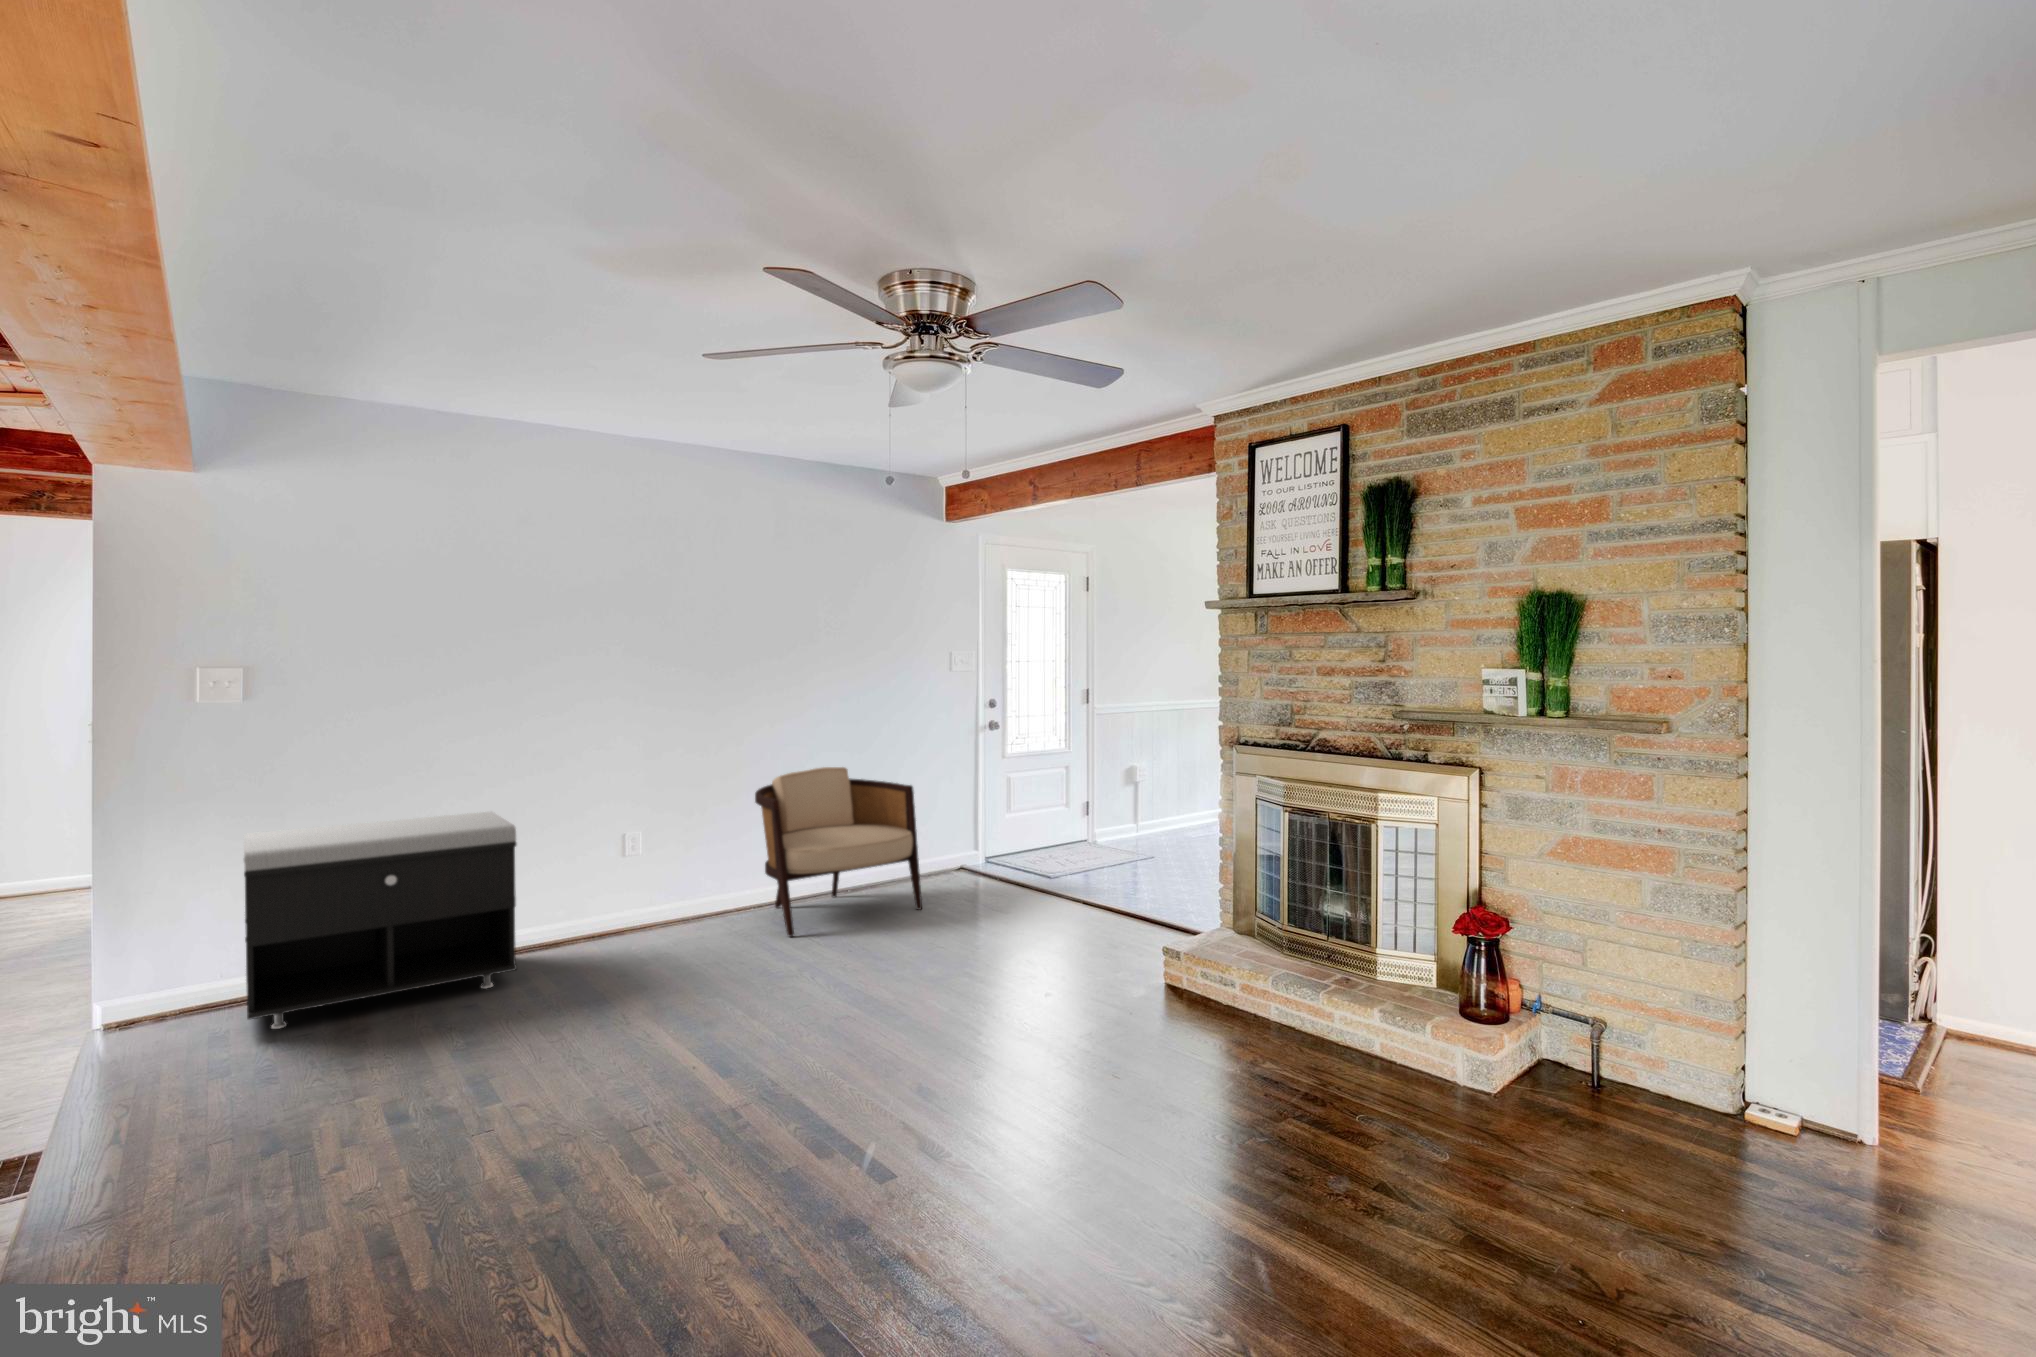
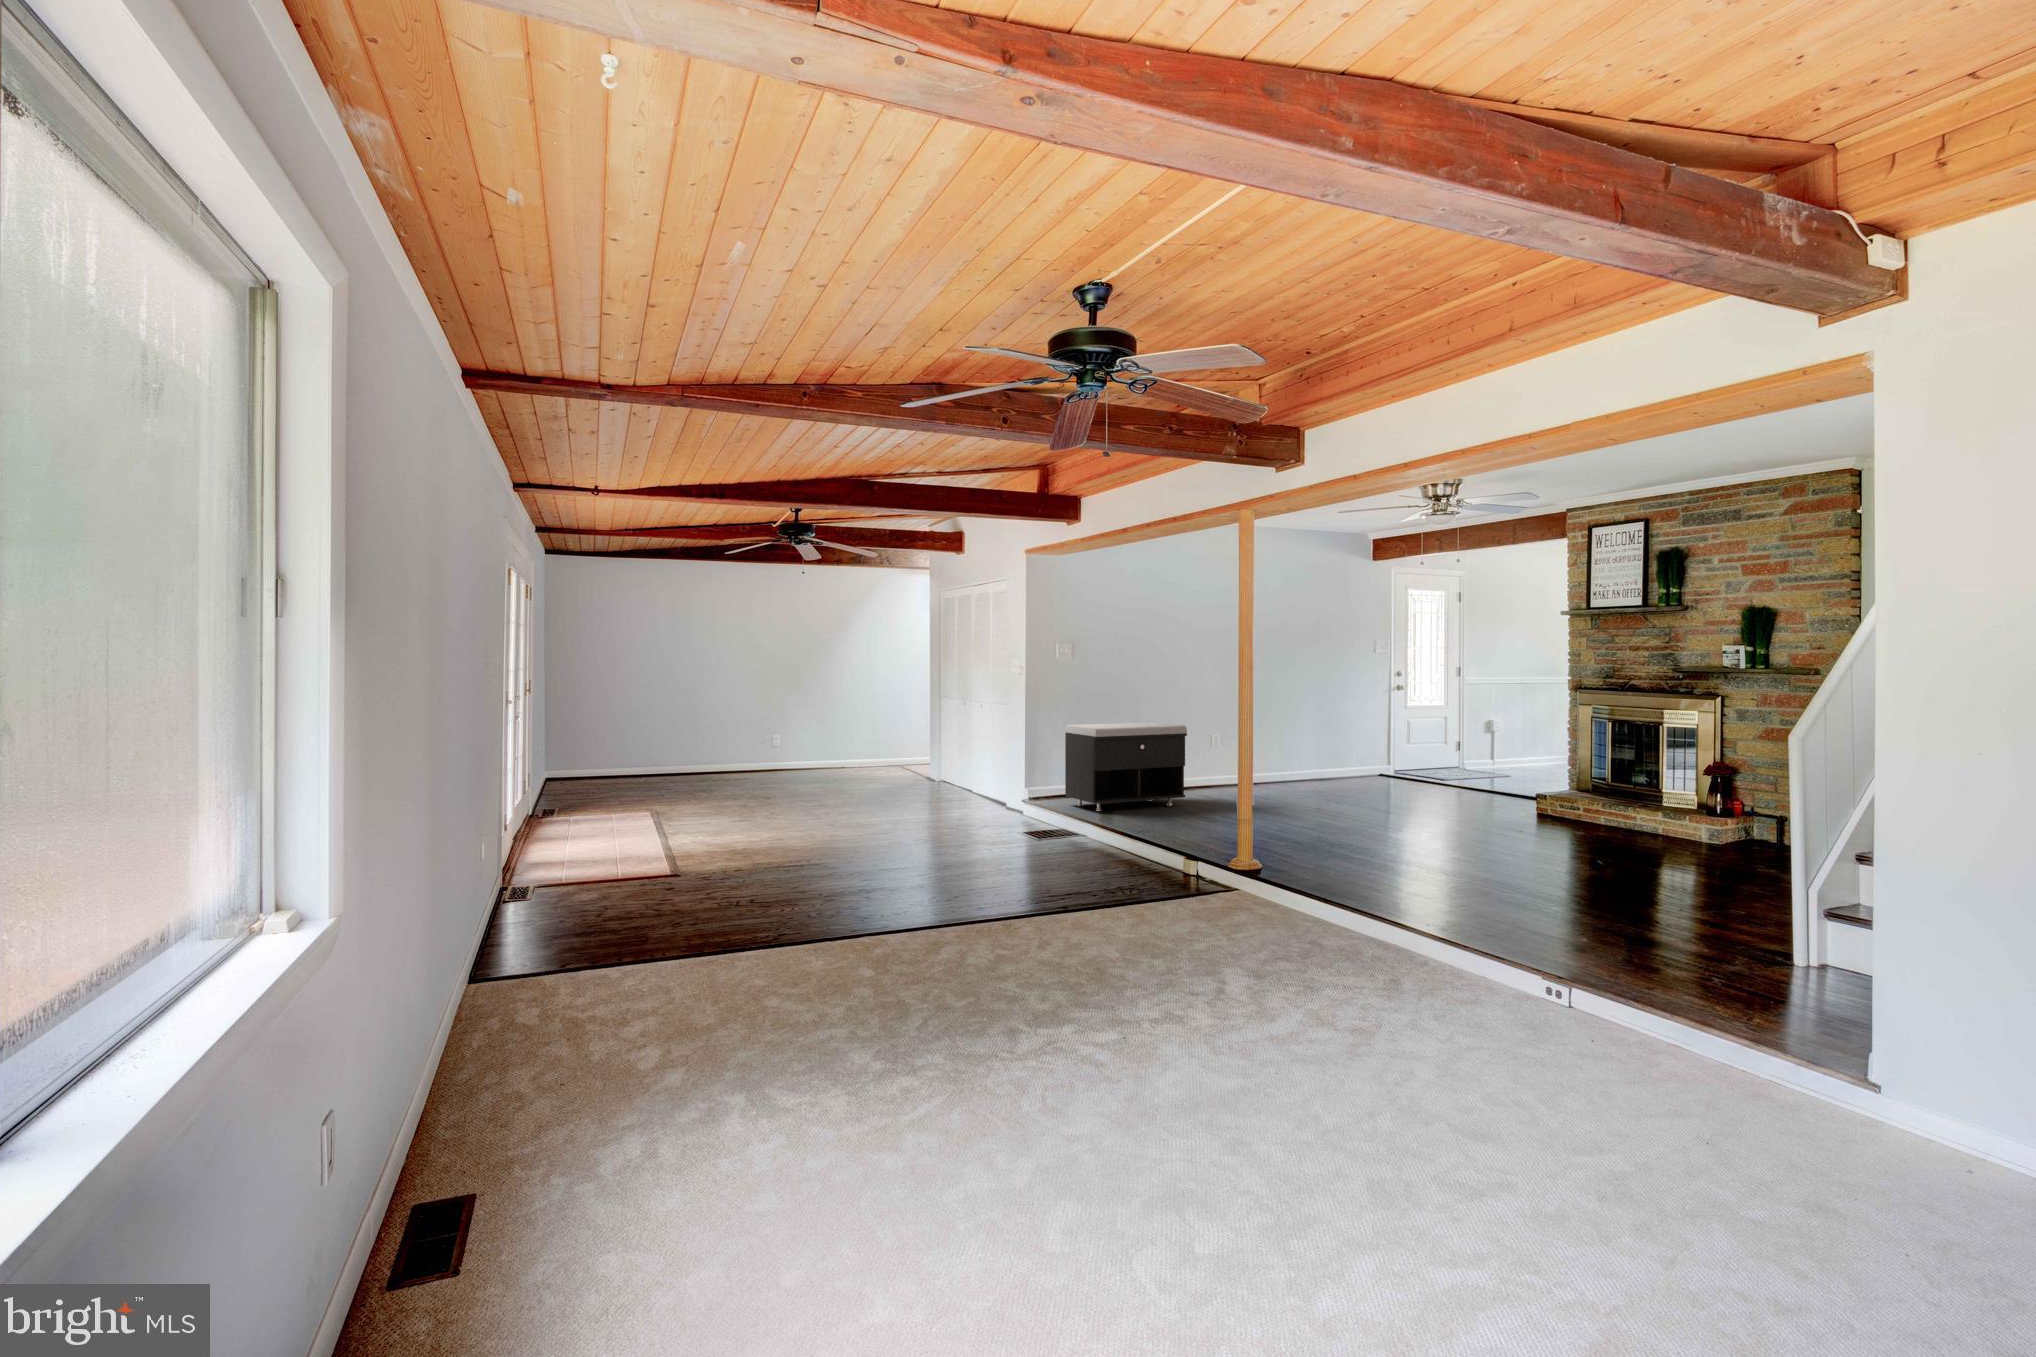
armchair: present [755,767,922,937] -> none [1272,709,1368,798]

